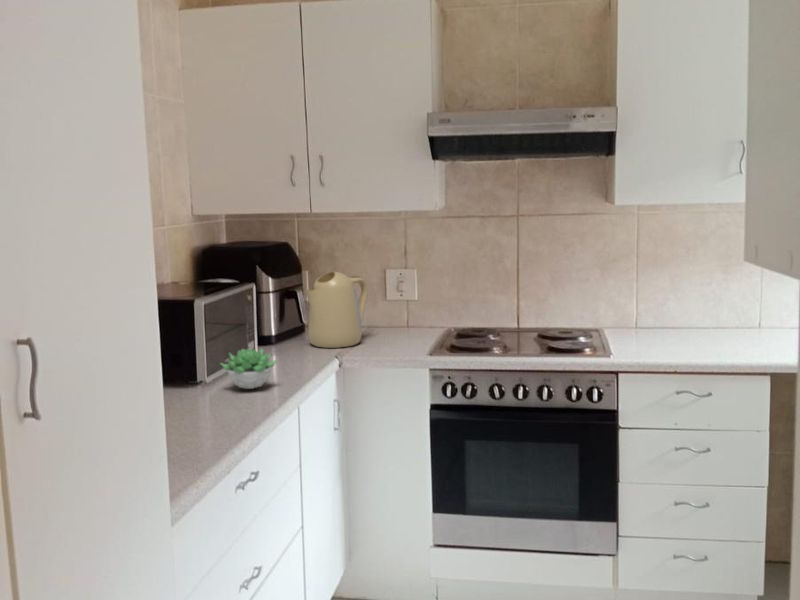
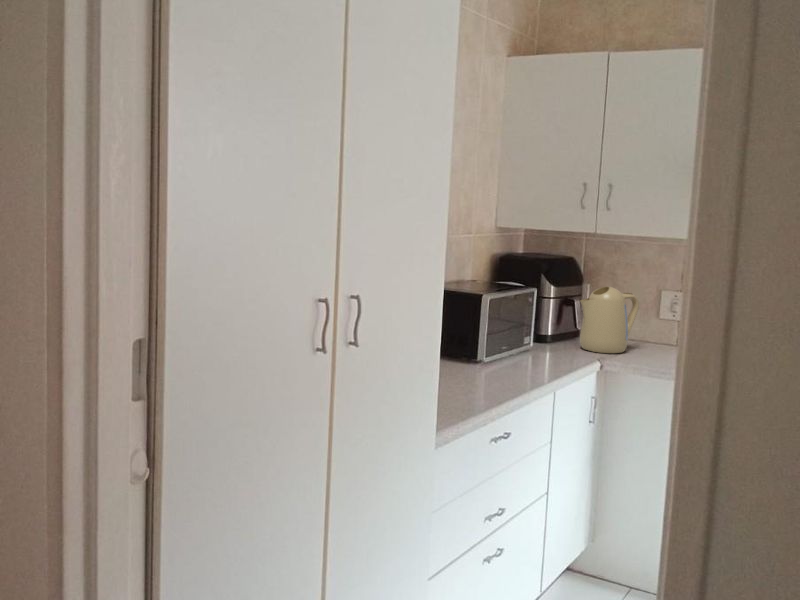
succulent plant: present [221,349,278,389] -> none [496,339,543,372]

